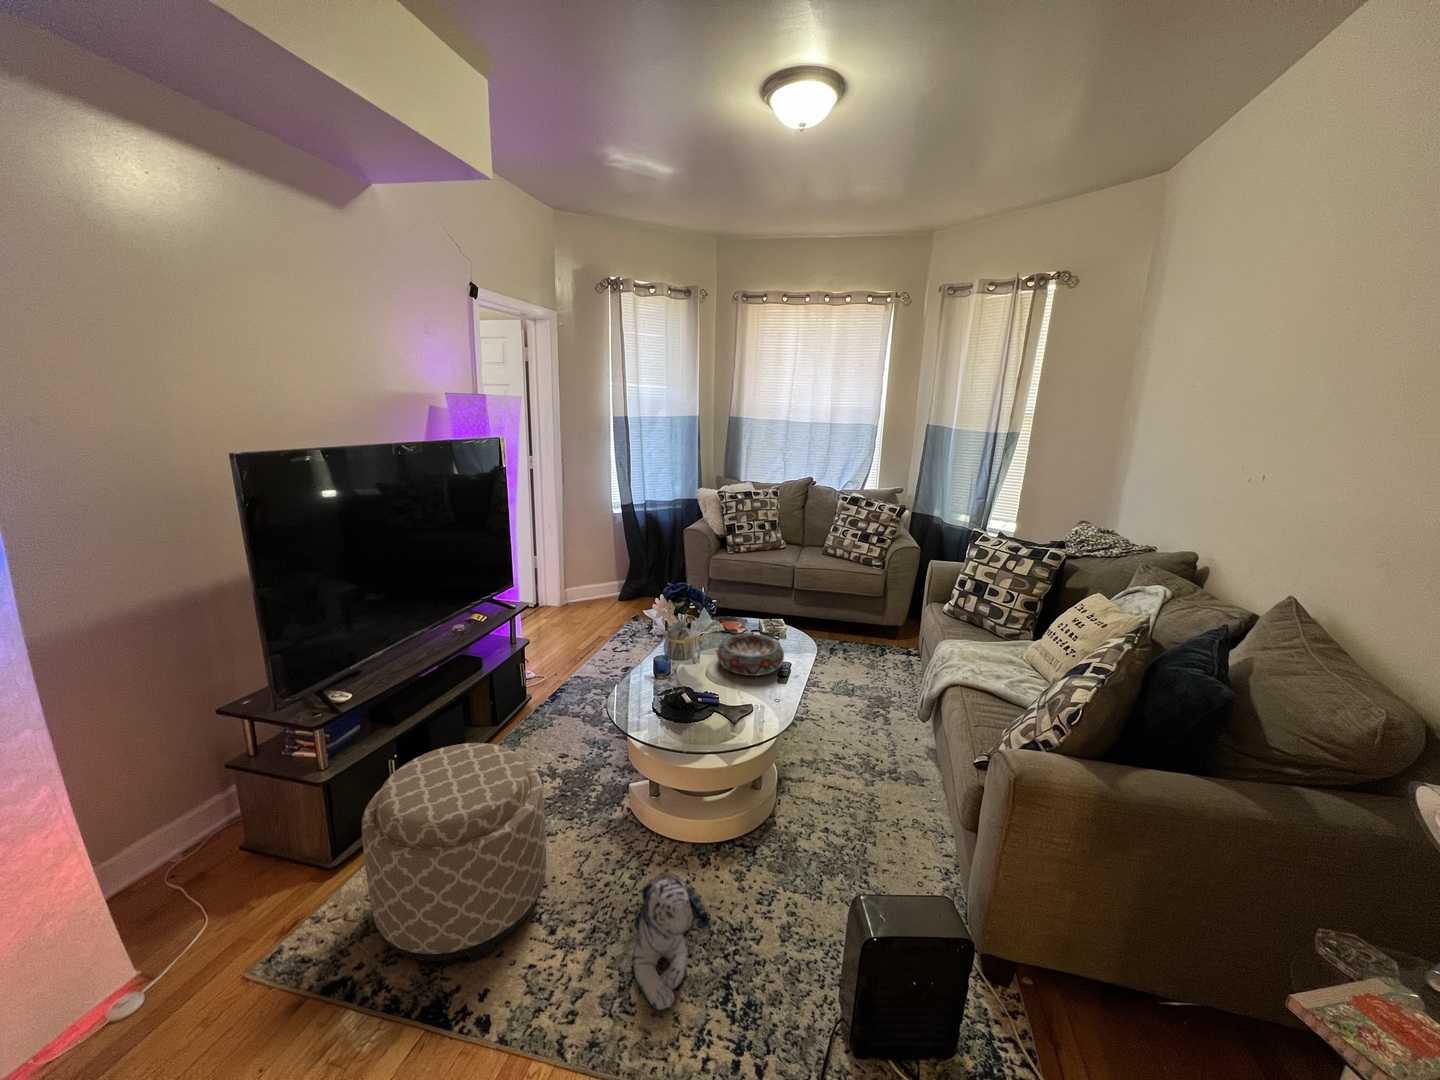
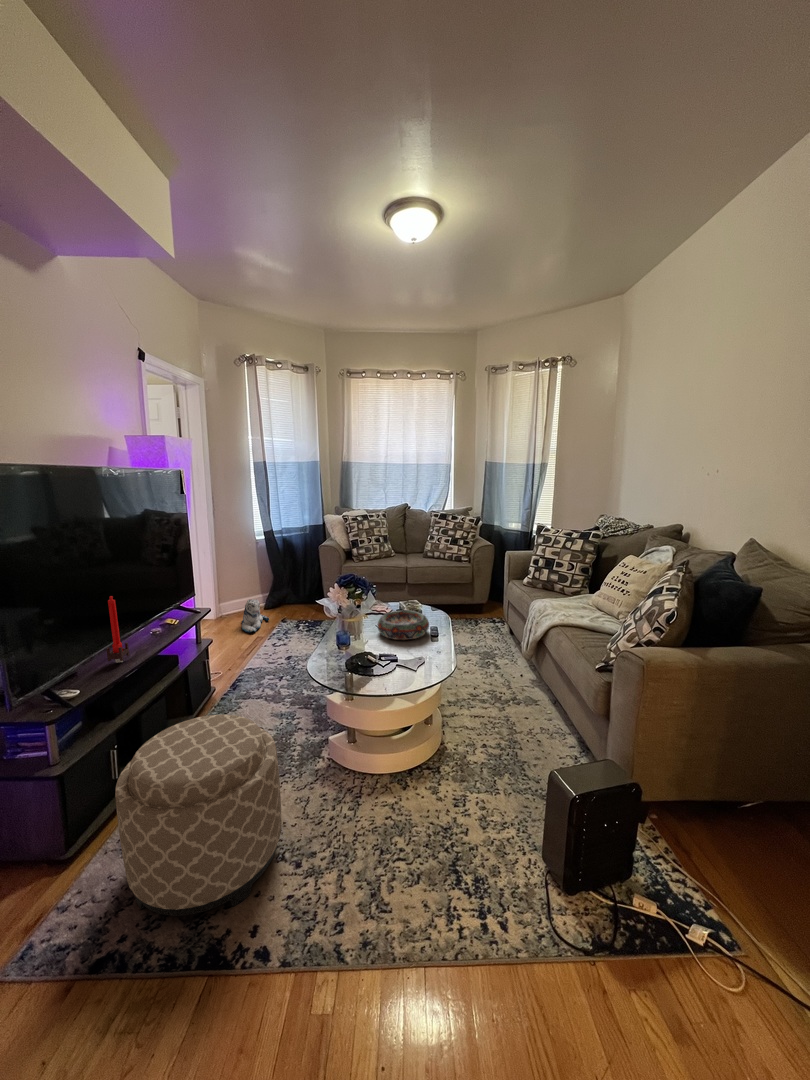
candle: none [392,589,417,663] -> present [106,596,129,662]
plush toy: present [633,872,710,1010] -> present [242,599,269,633]

